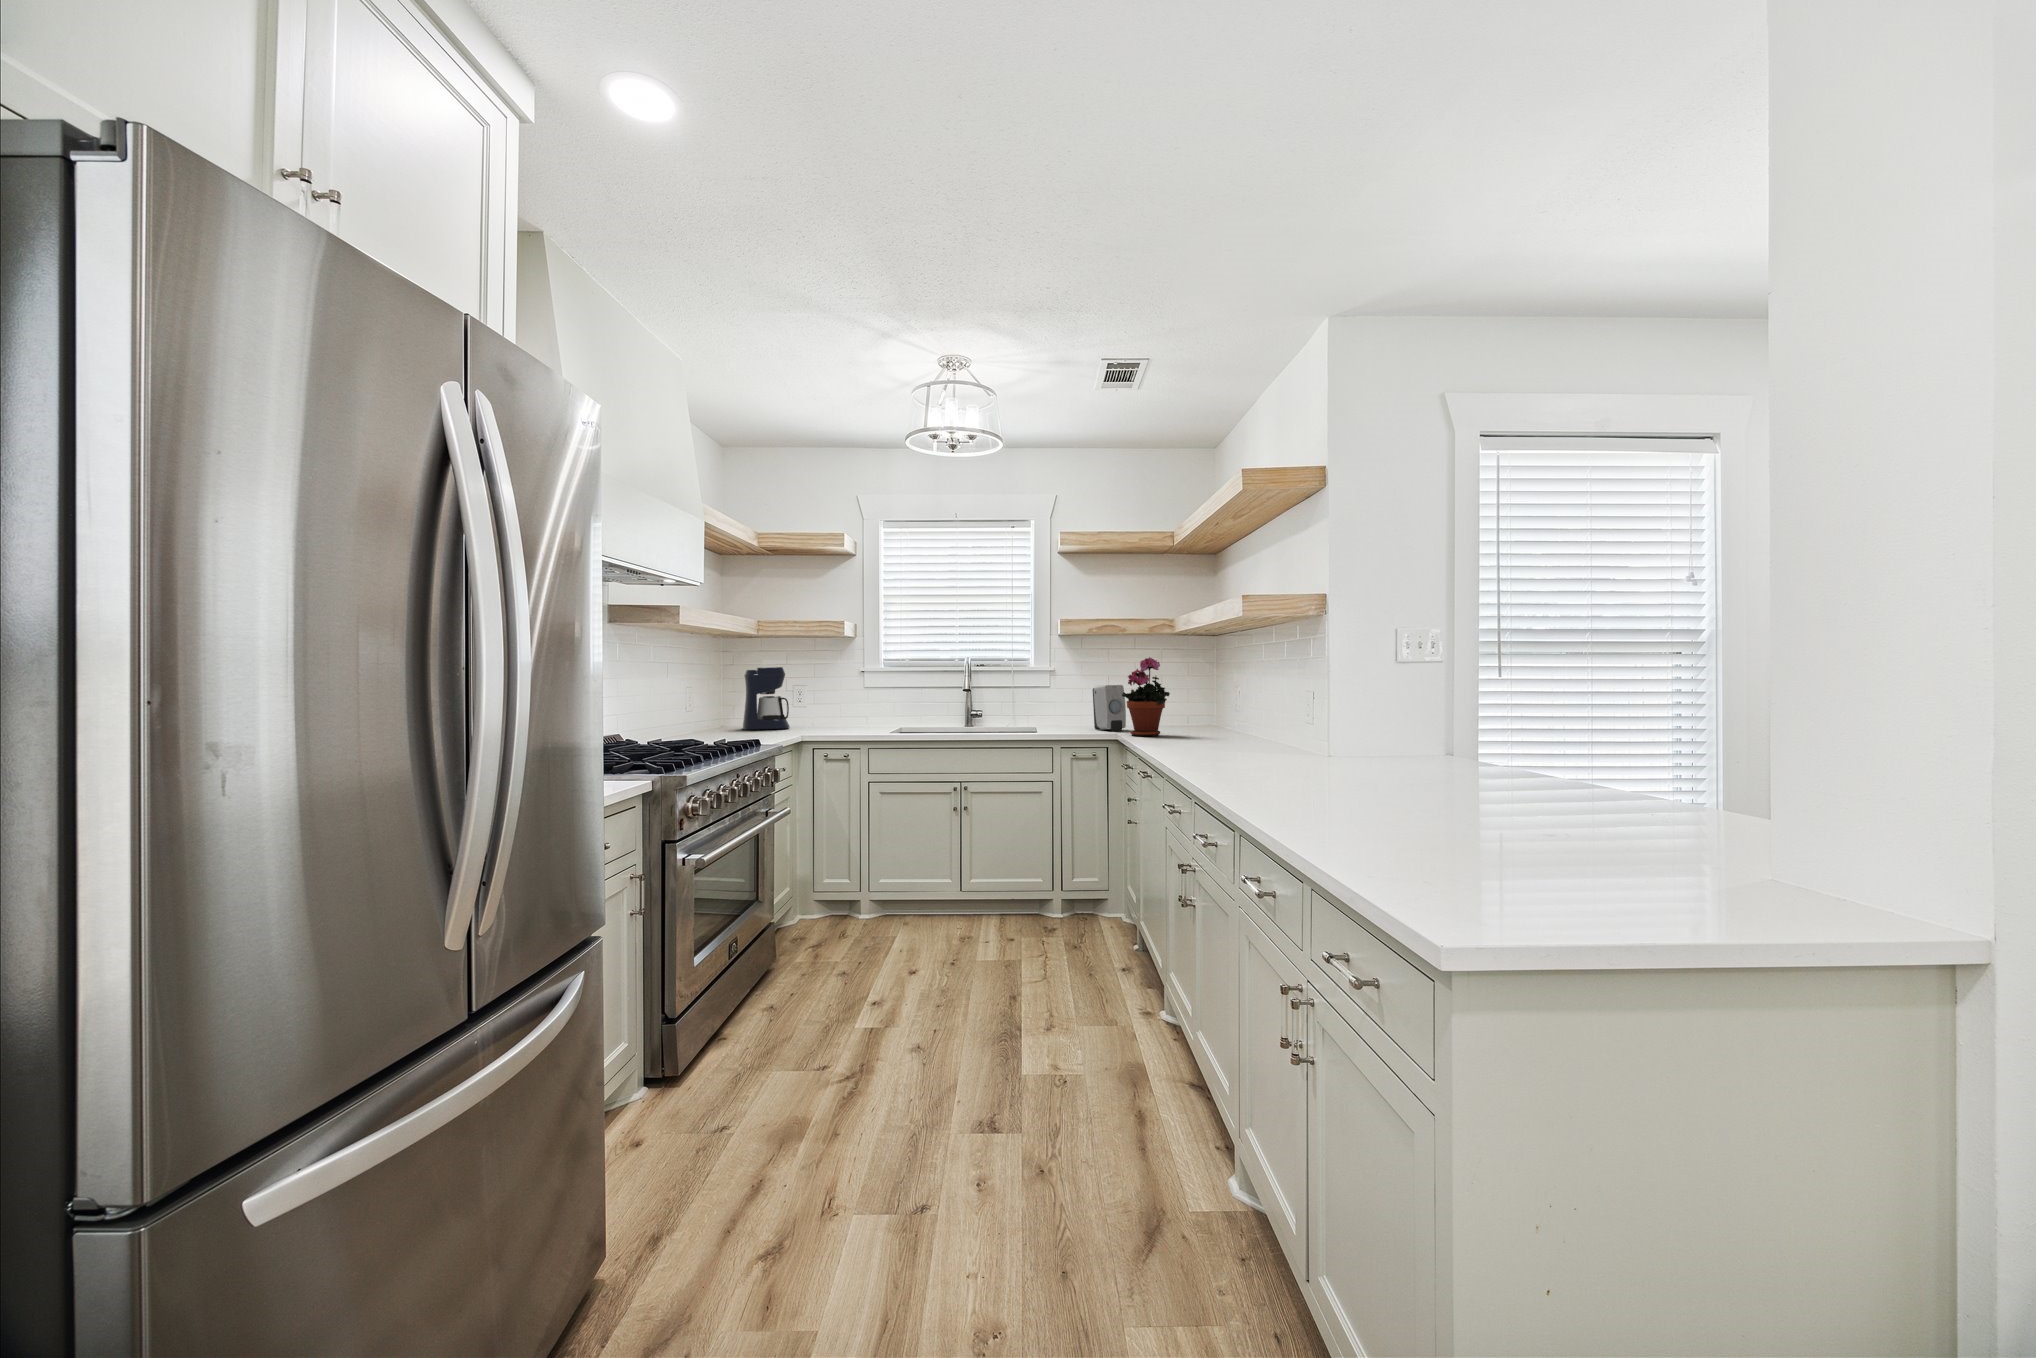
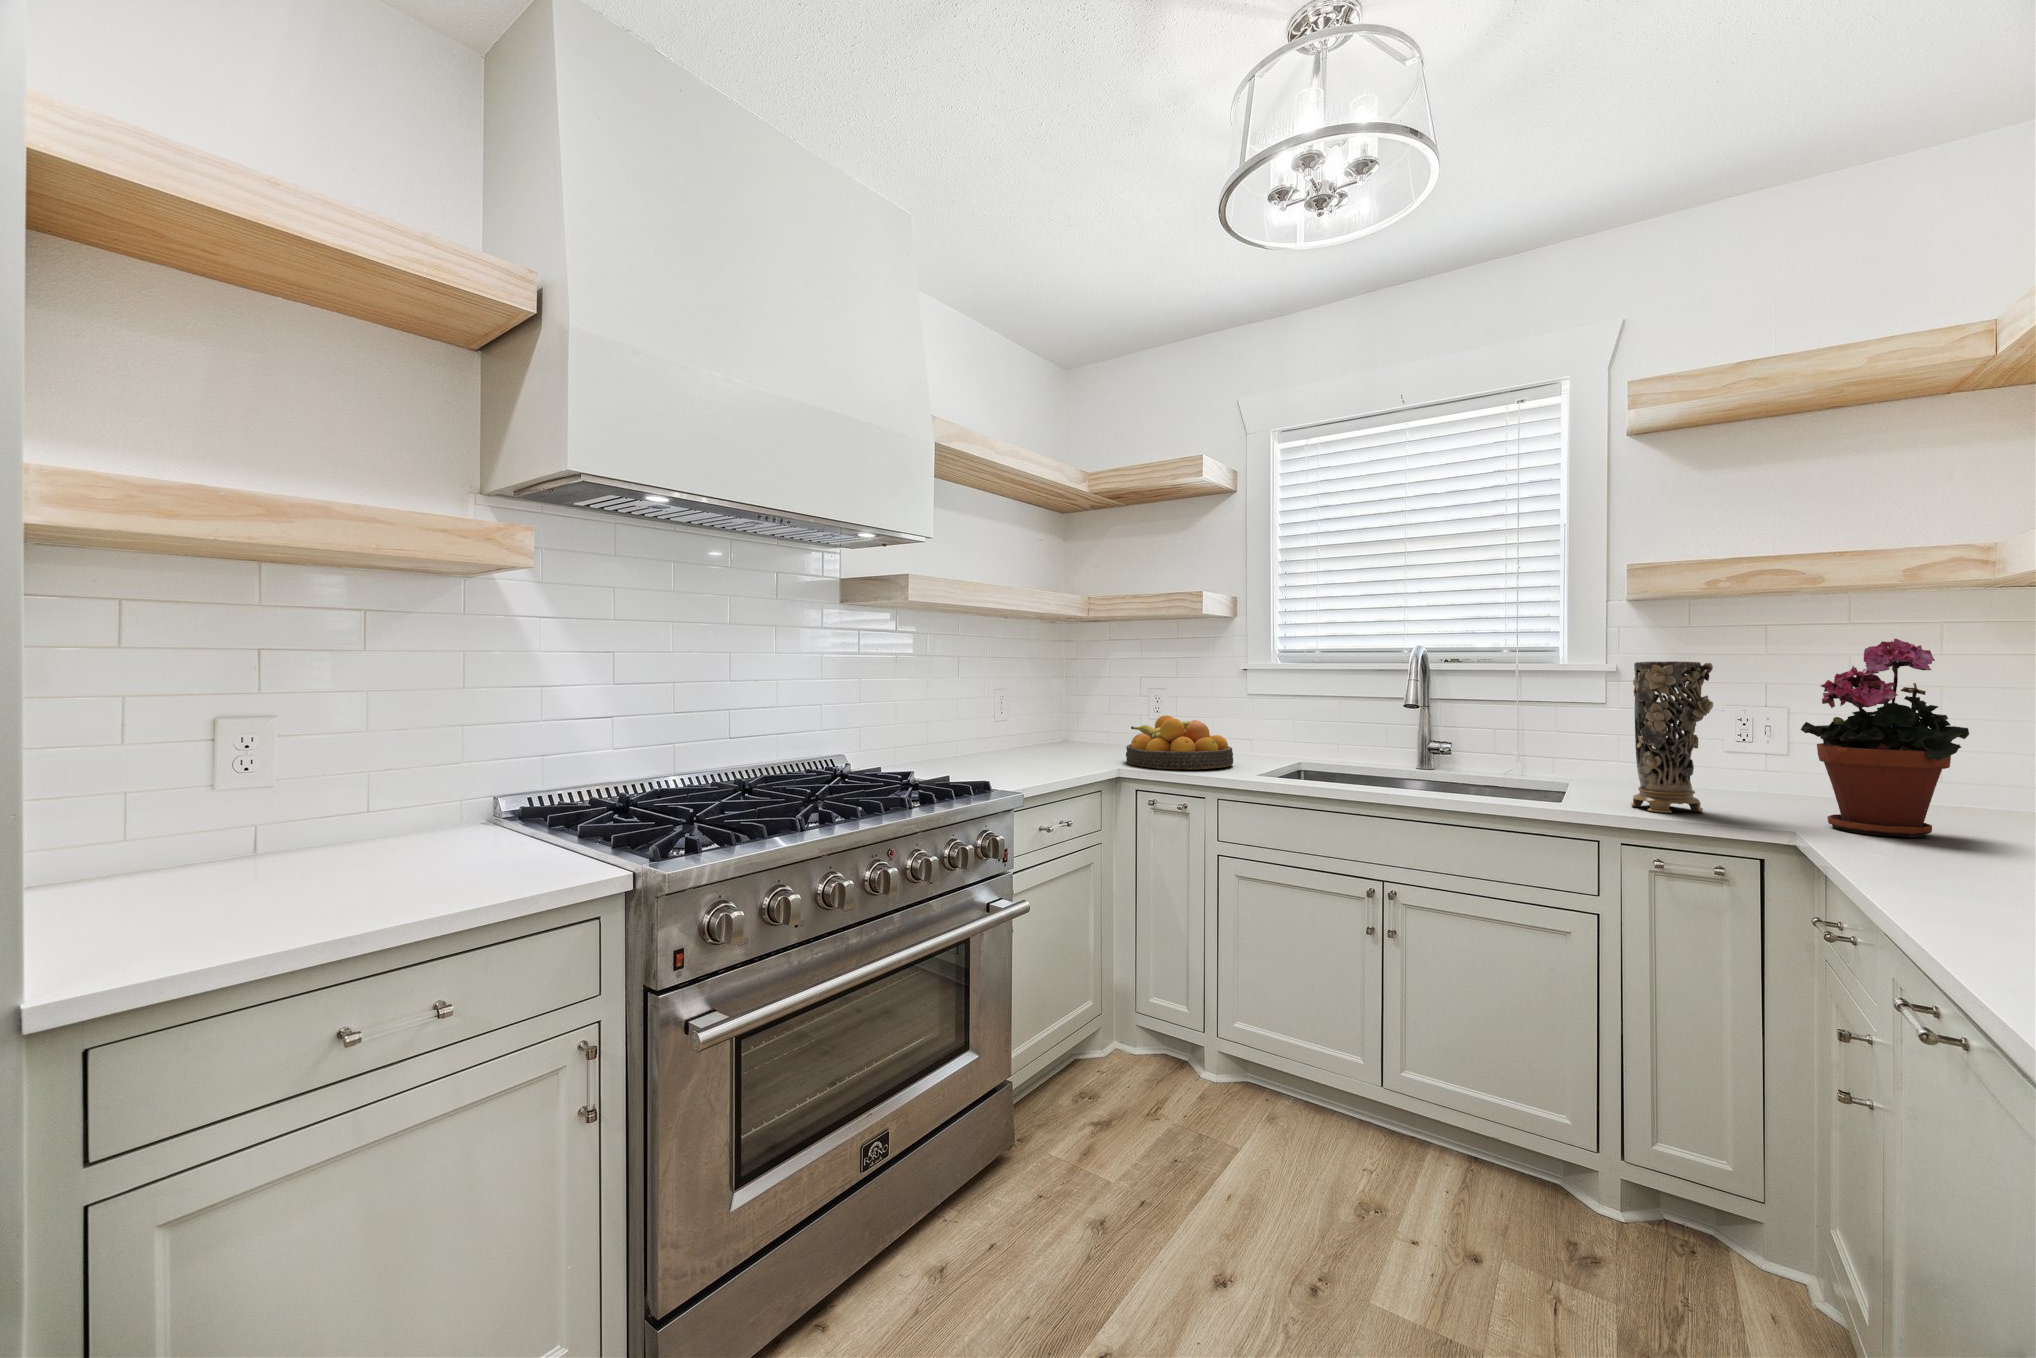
coffee maker: present [743,667,790,730] -> none [1067,661,1134,752]
decorative vase: none [1064,667,1093,735] -> present [1631,661,1713,813]
soap dispenser: present [1093,685,1126,731] -> none [1710,704,1806,806]
fruit bowl: none [799,702,867,734] -> present [1126,715,1233,769]

